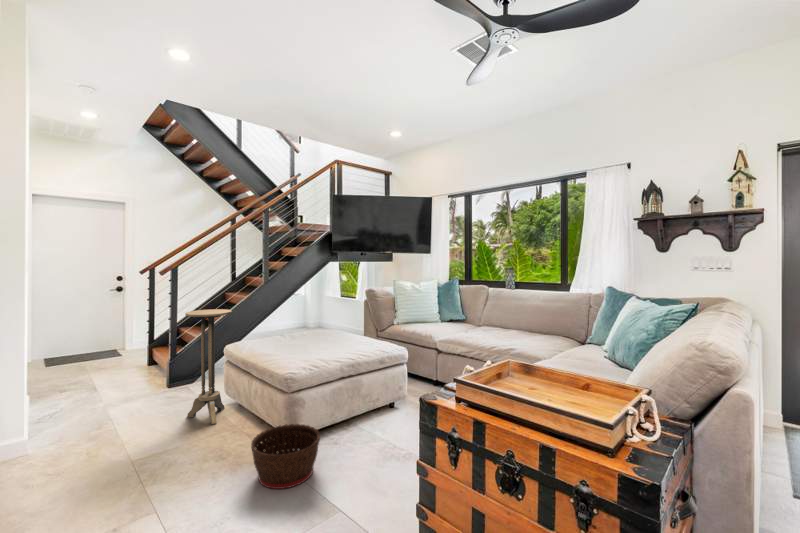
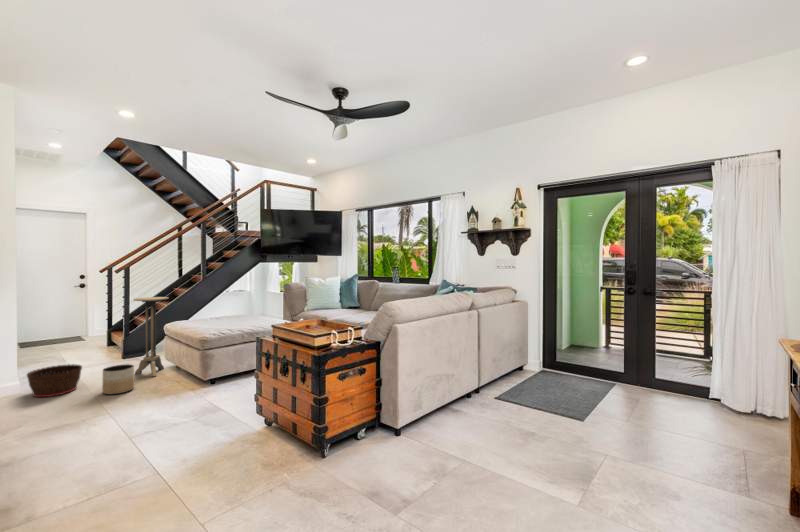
planter: none [143,412,188,463] -> present [102,364,134,395]
basket: present [251,424,320,489] -> present [27,364,82,397]

